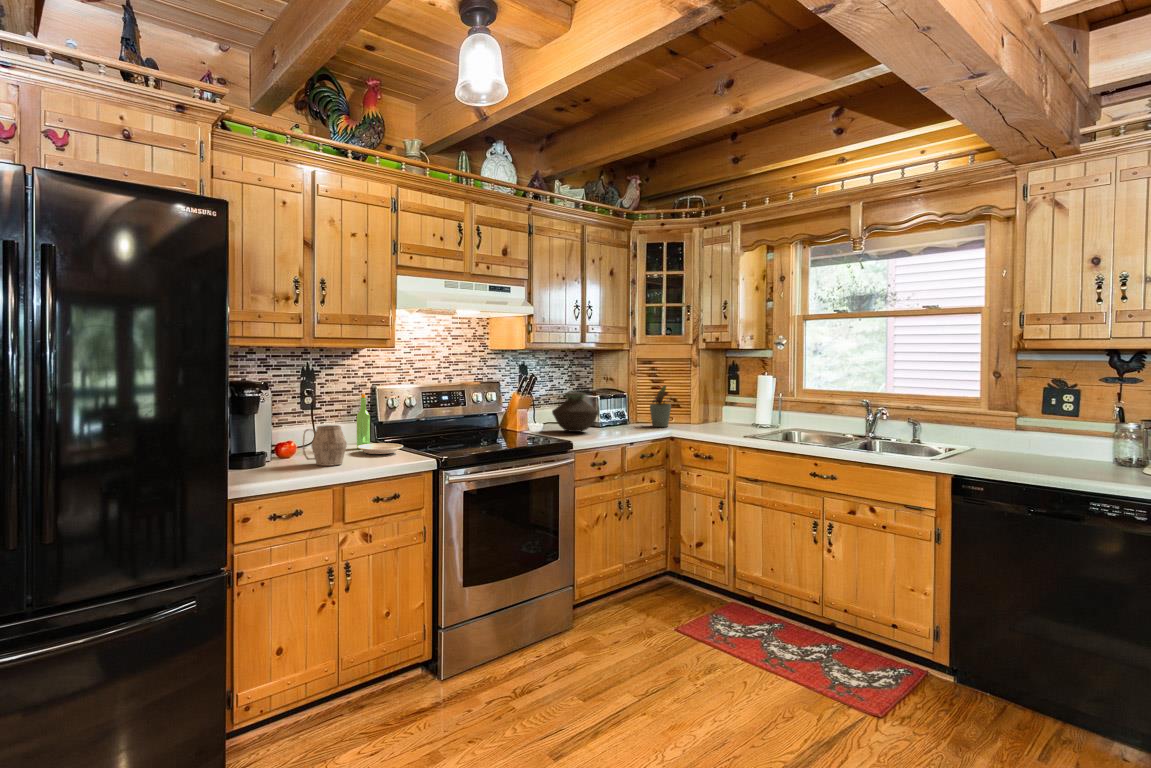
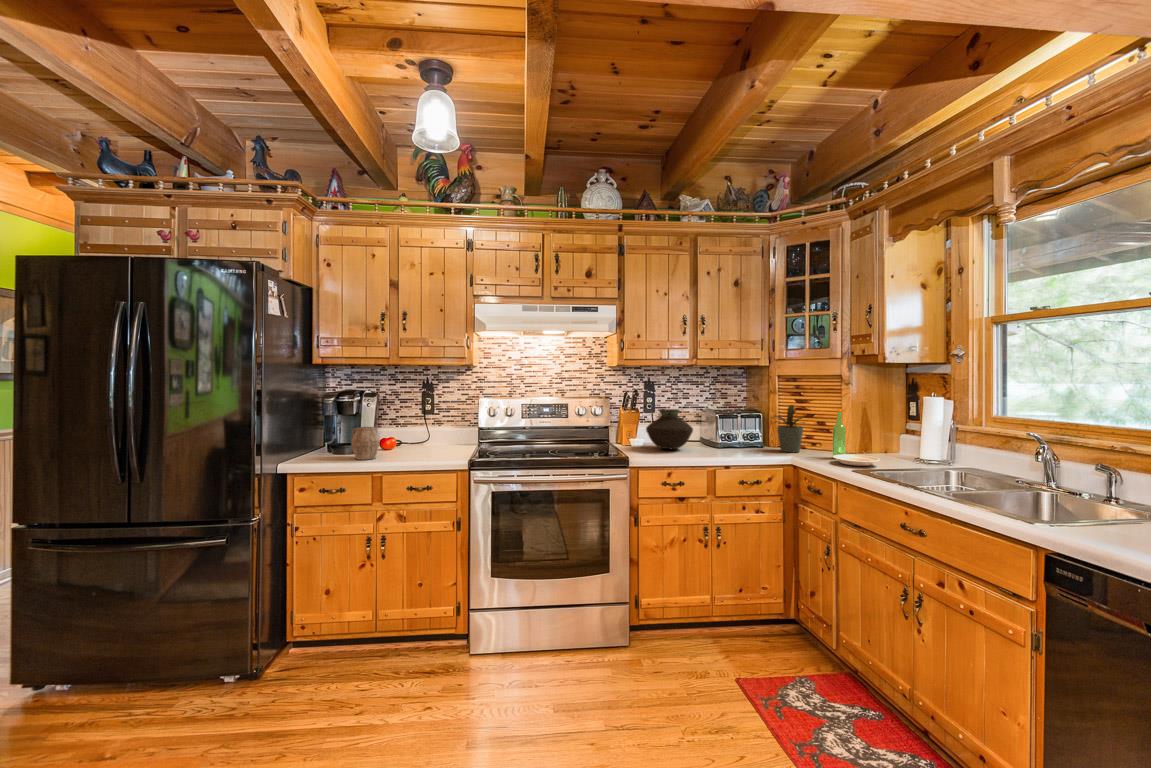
plate: present [357,394,403,454] -> present [832,409,880,466]

